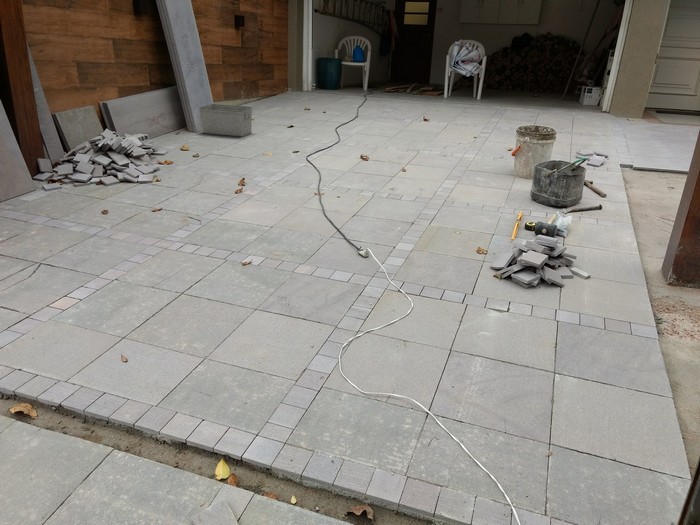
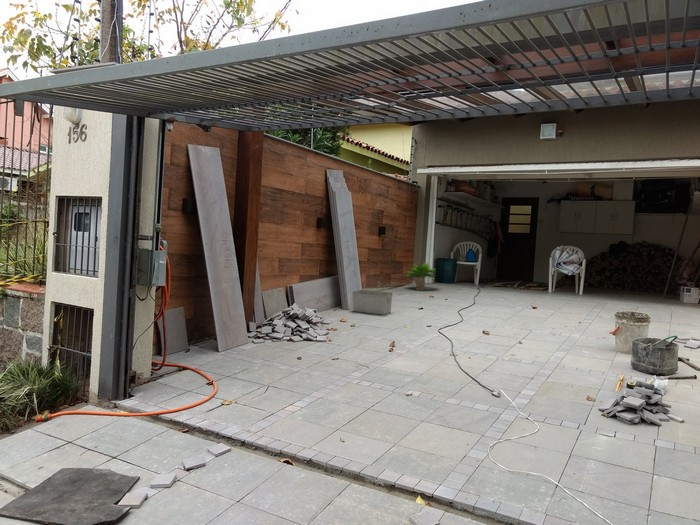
potted plant: none [275,63,316,100] -> present [406,263,435,290]

